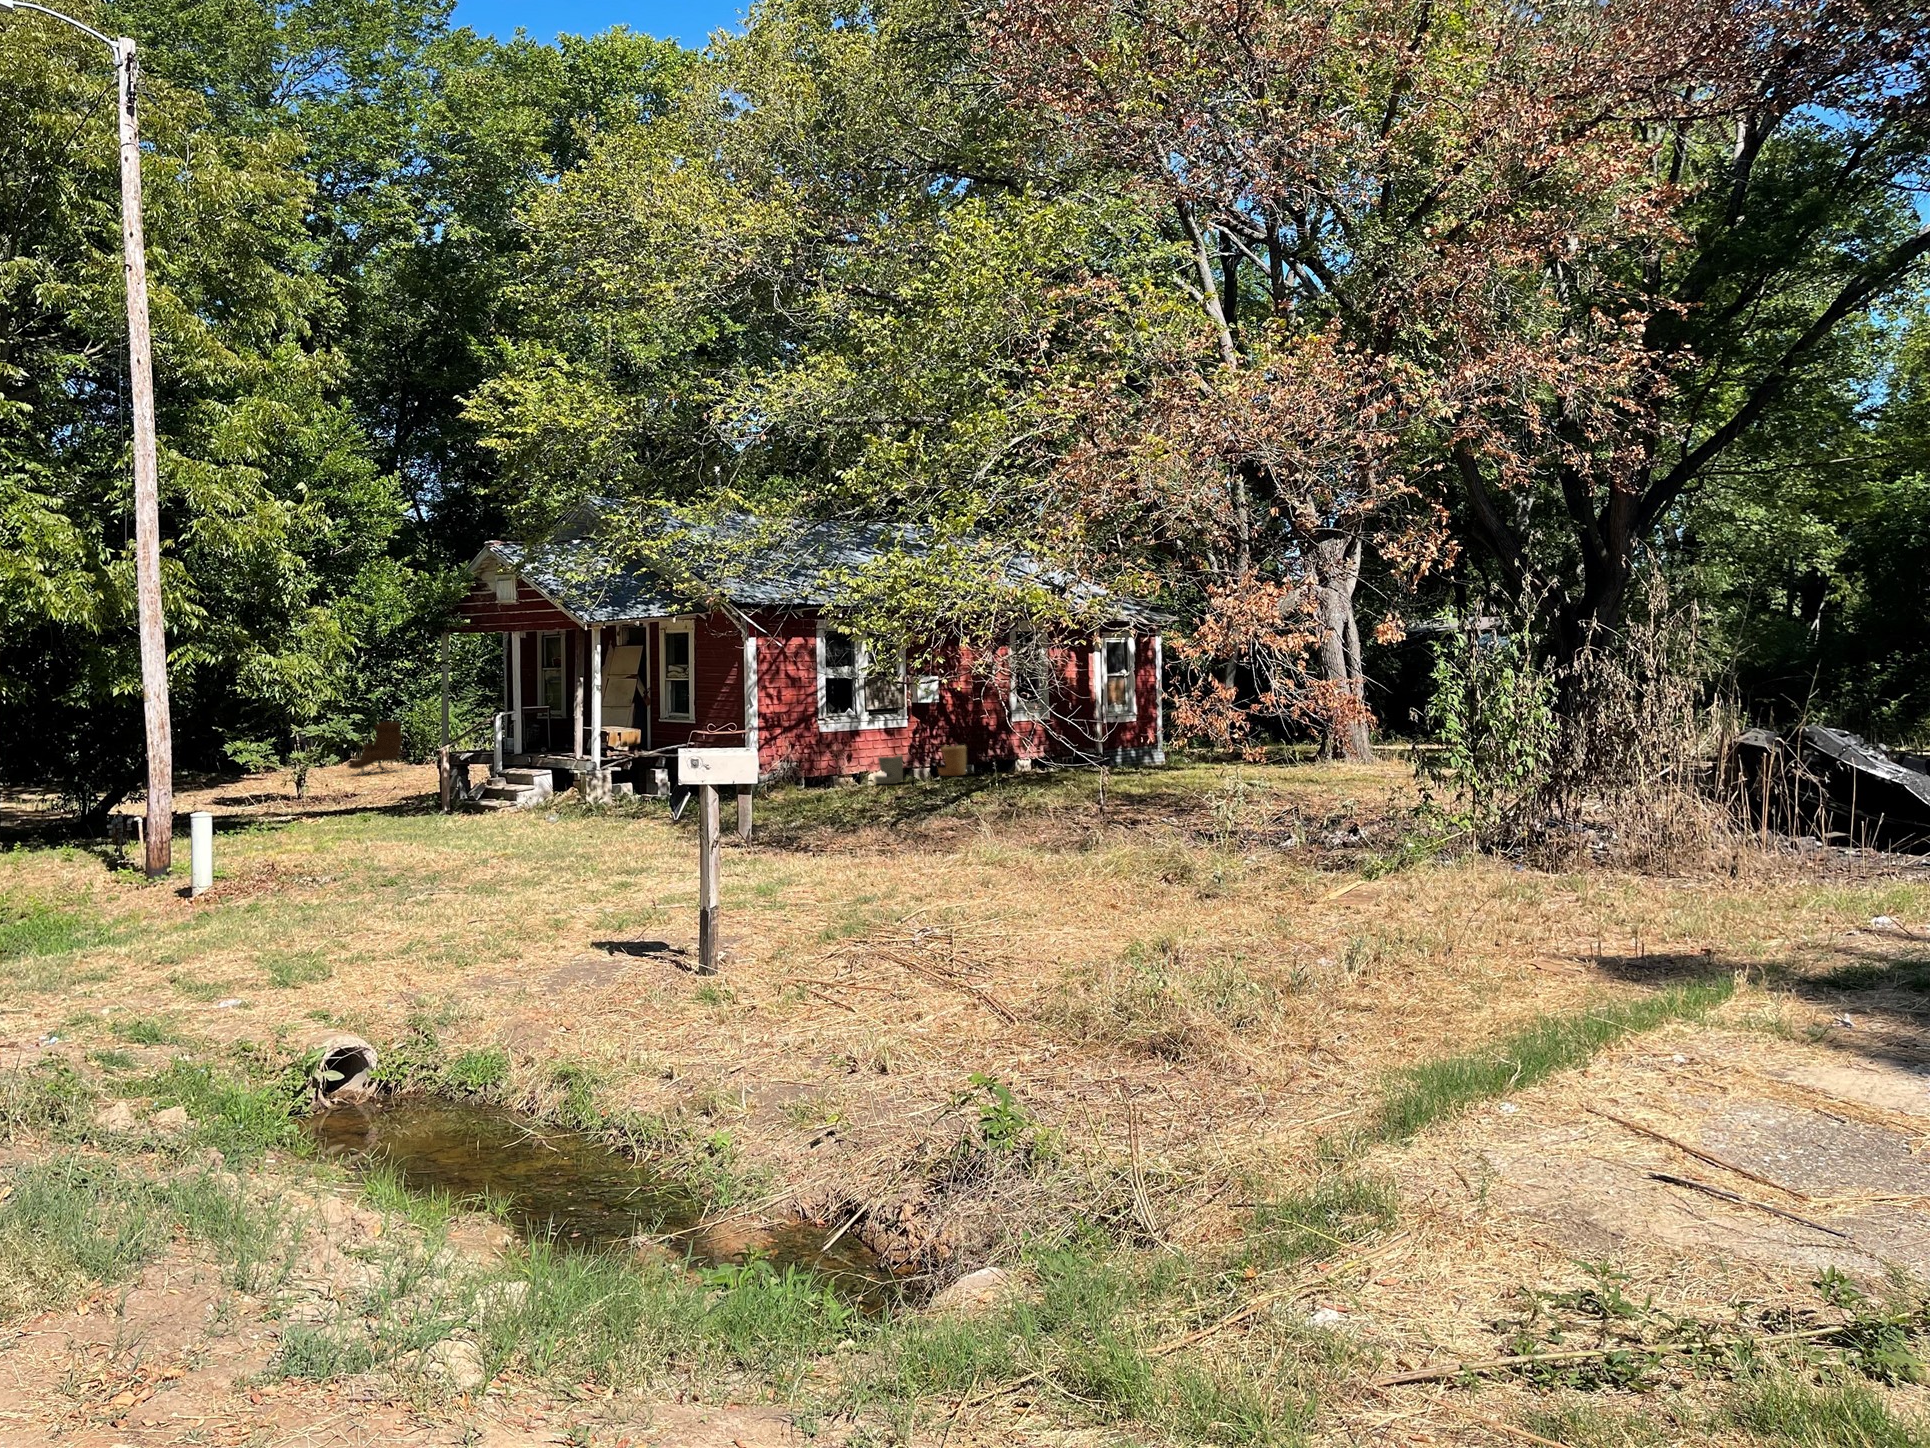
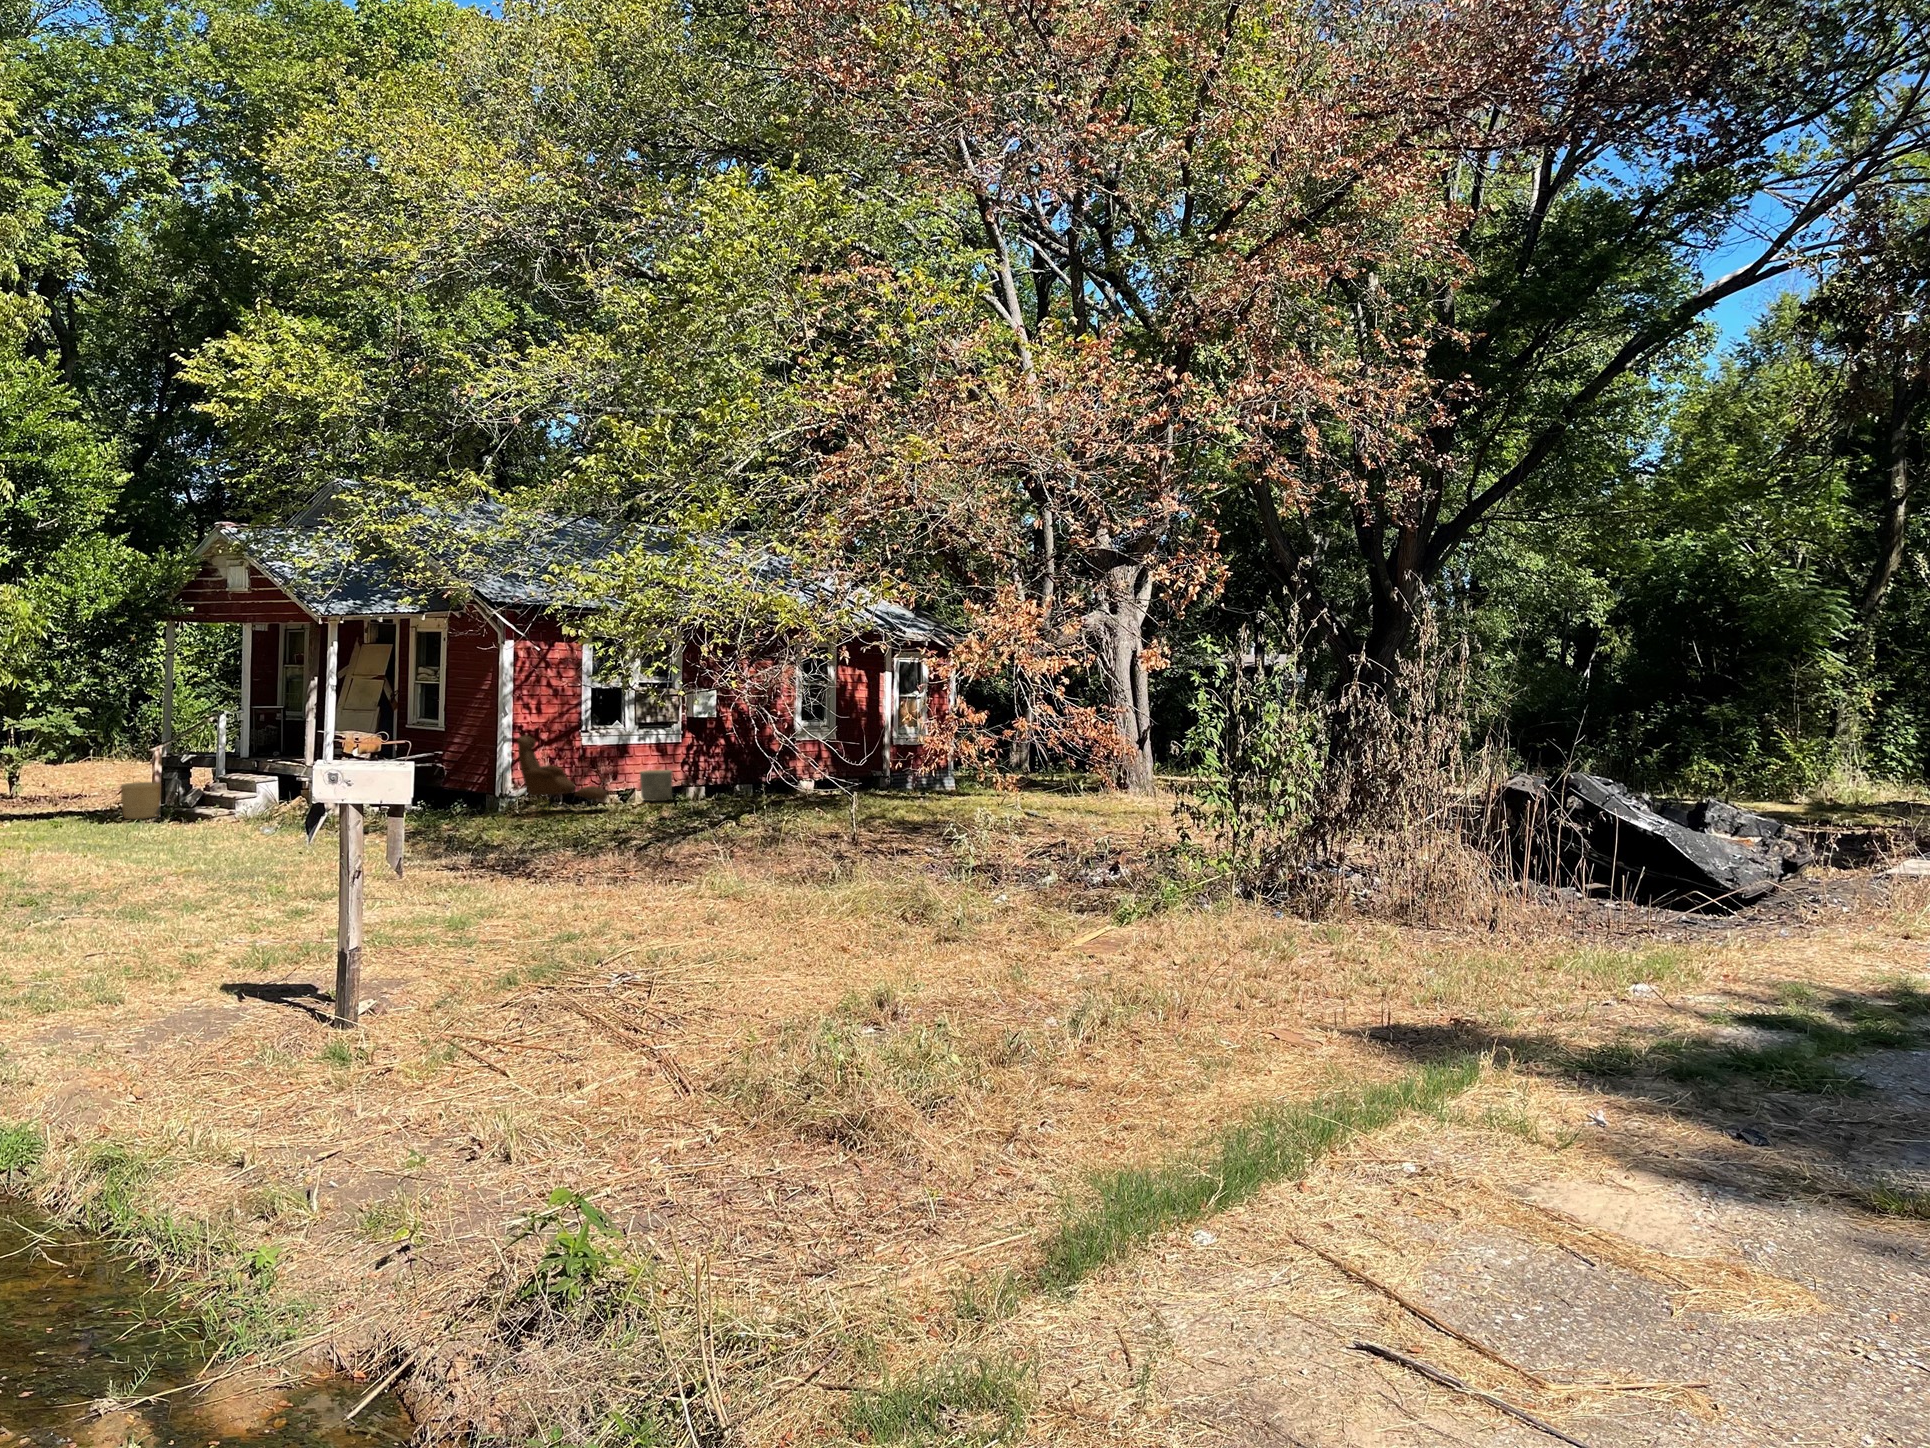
lounge chair: present [348,721,402,774] -> present [517,736,607,814]
woven basket: present [938,745,966,776] -> present [120,782,160,819]

